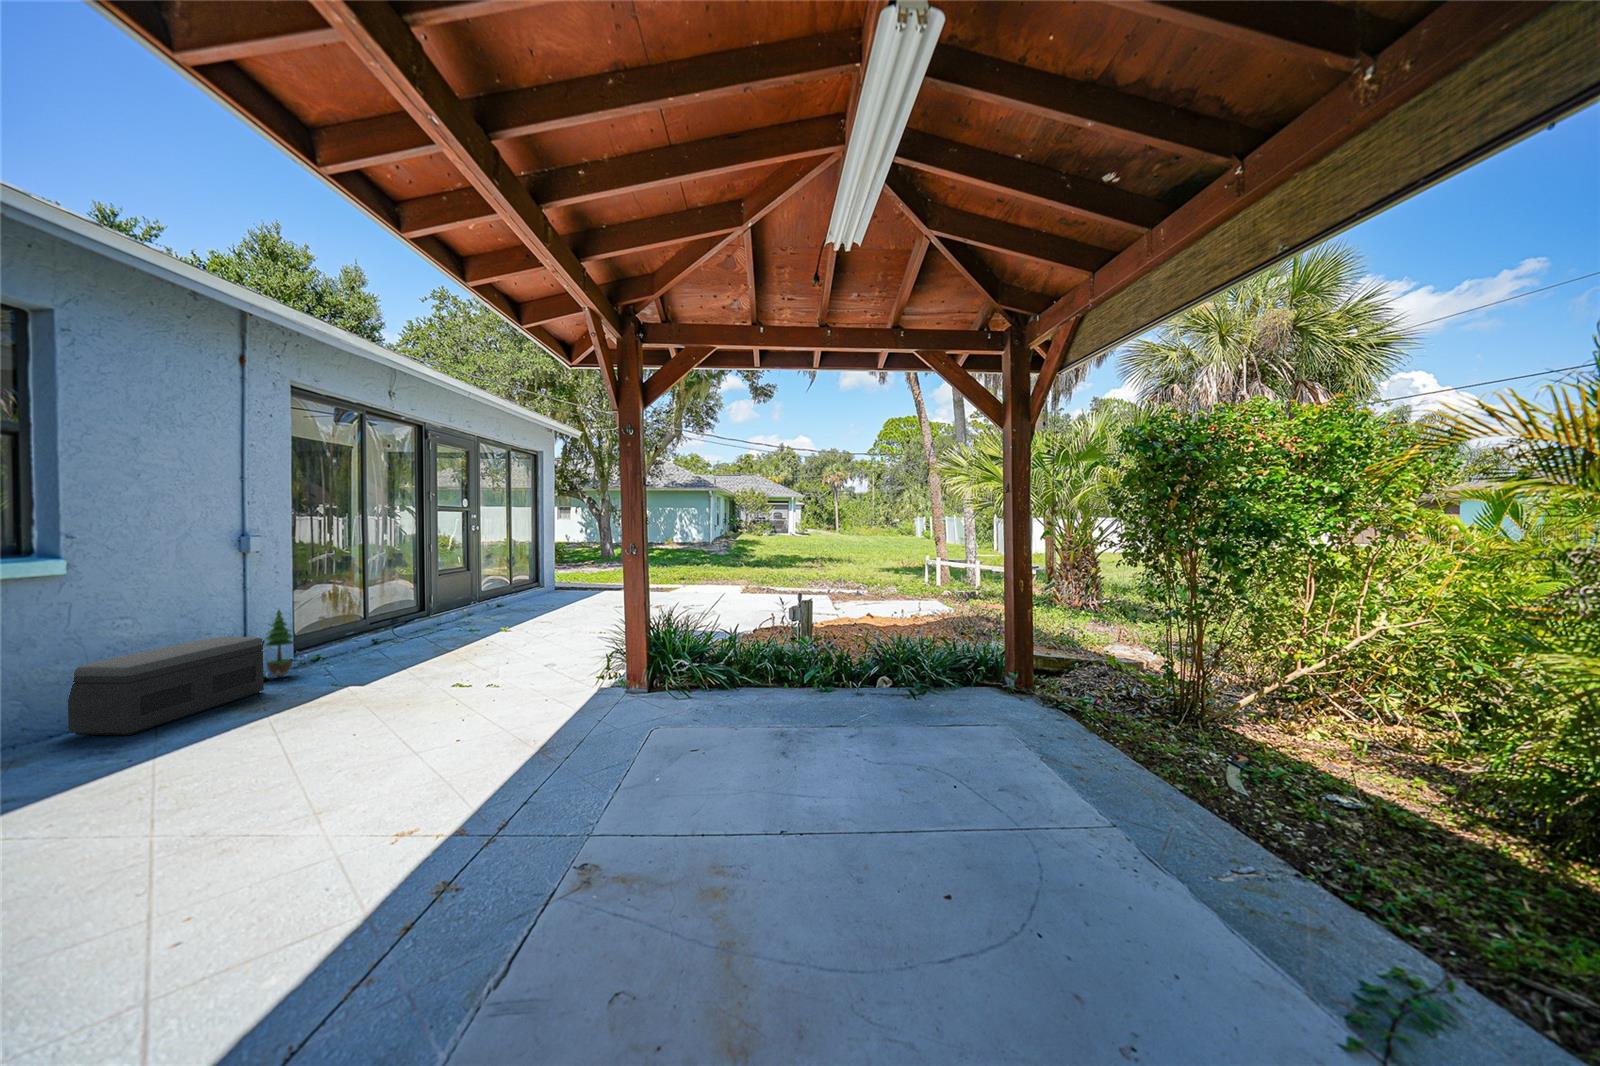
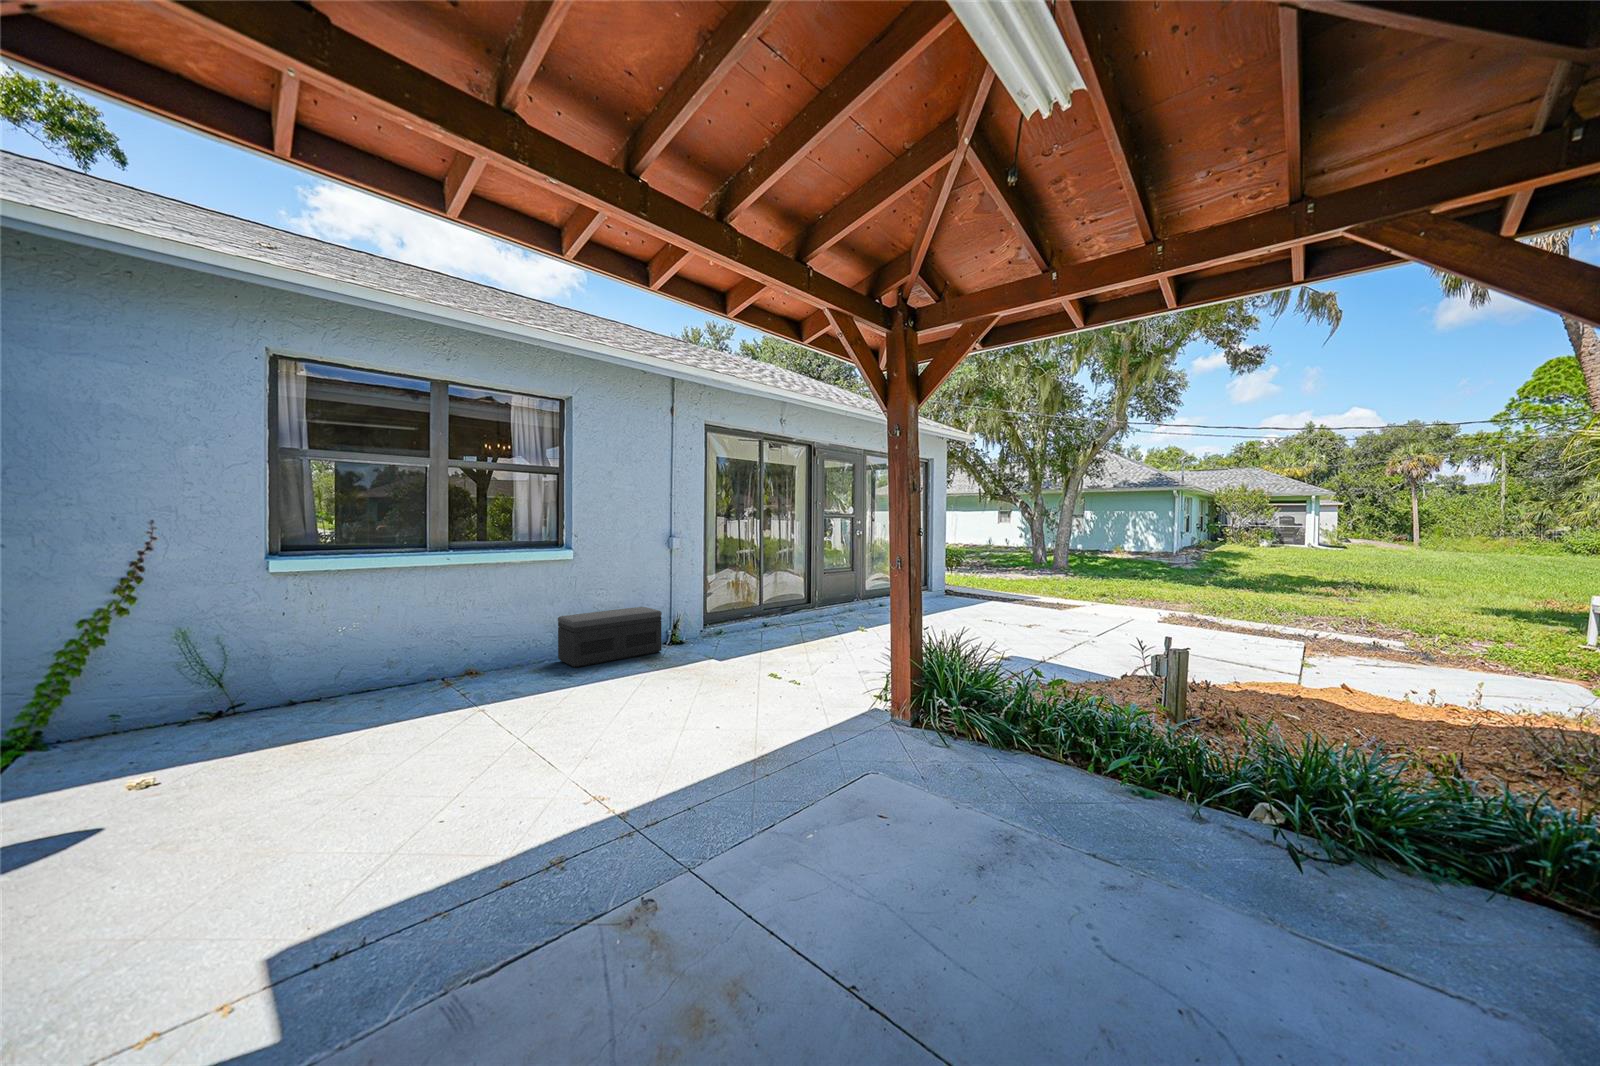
potted tree: present [264,610,294,677] -> none [673,590,692,643]

